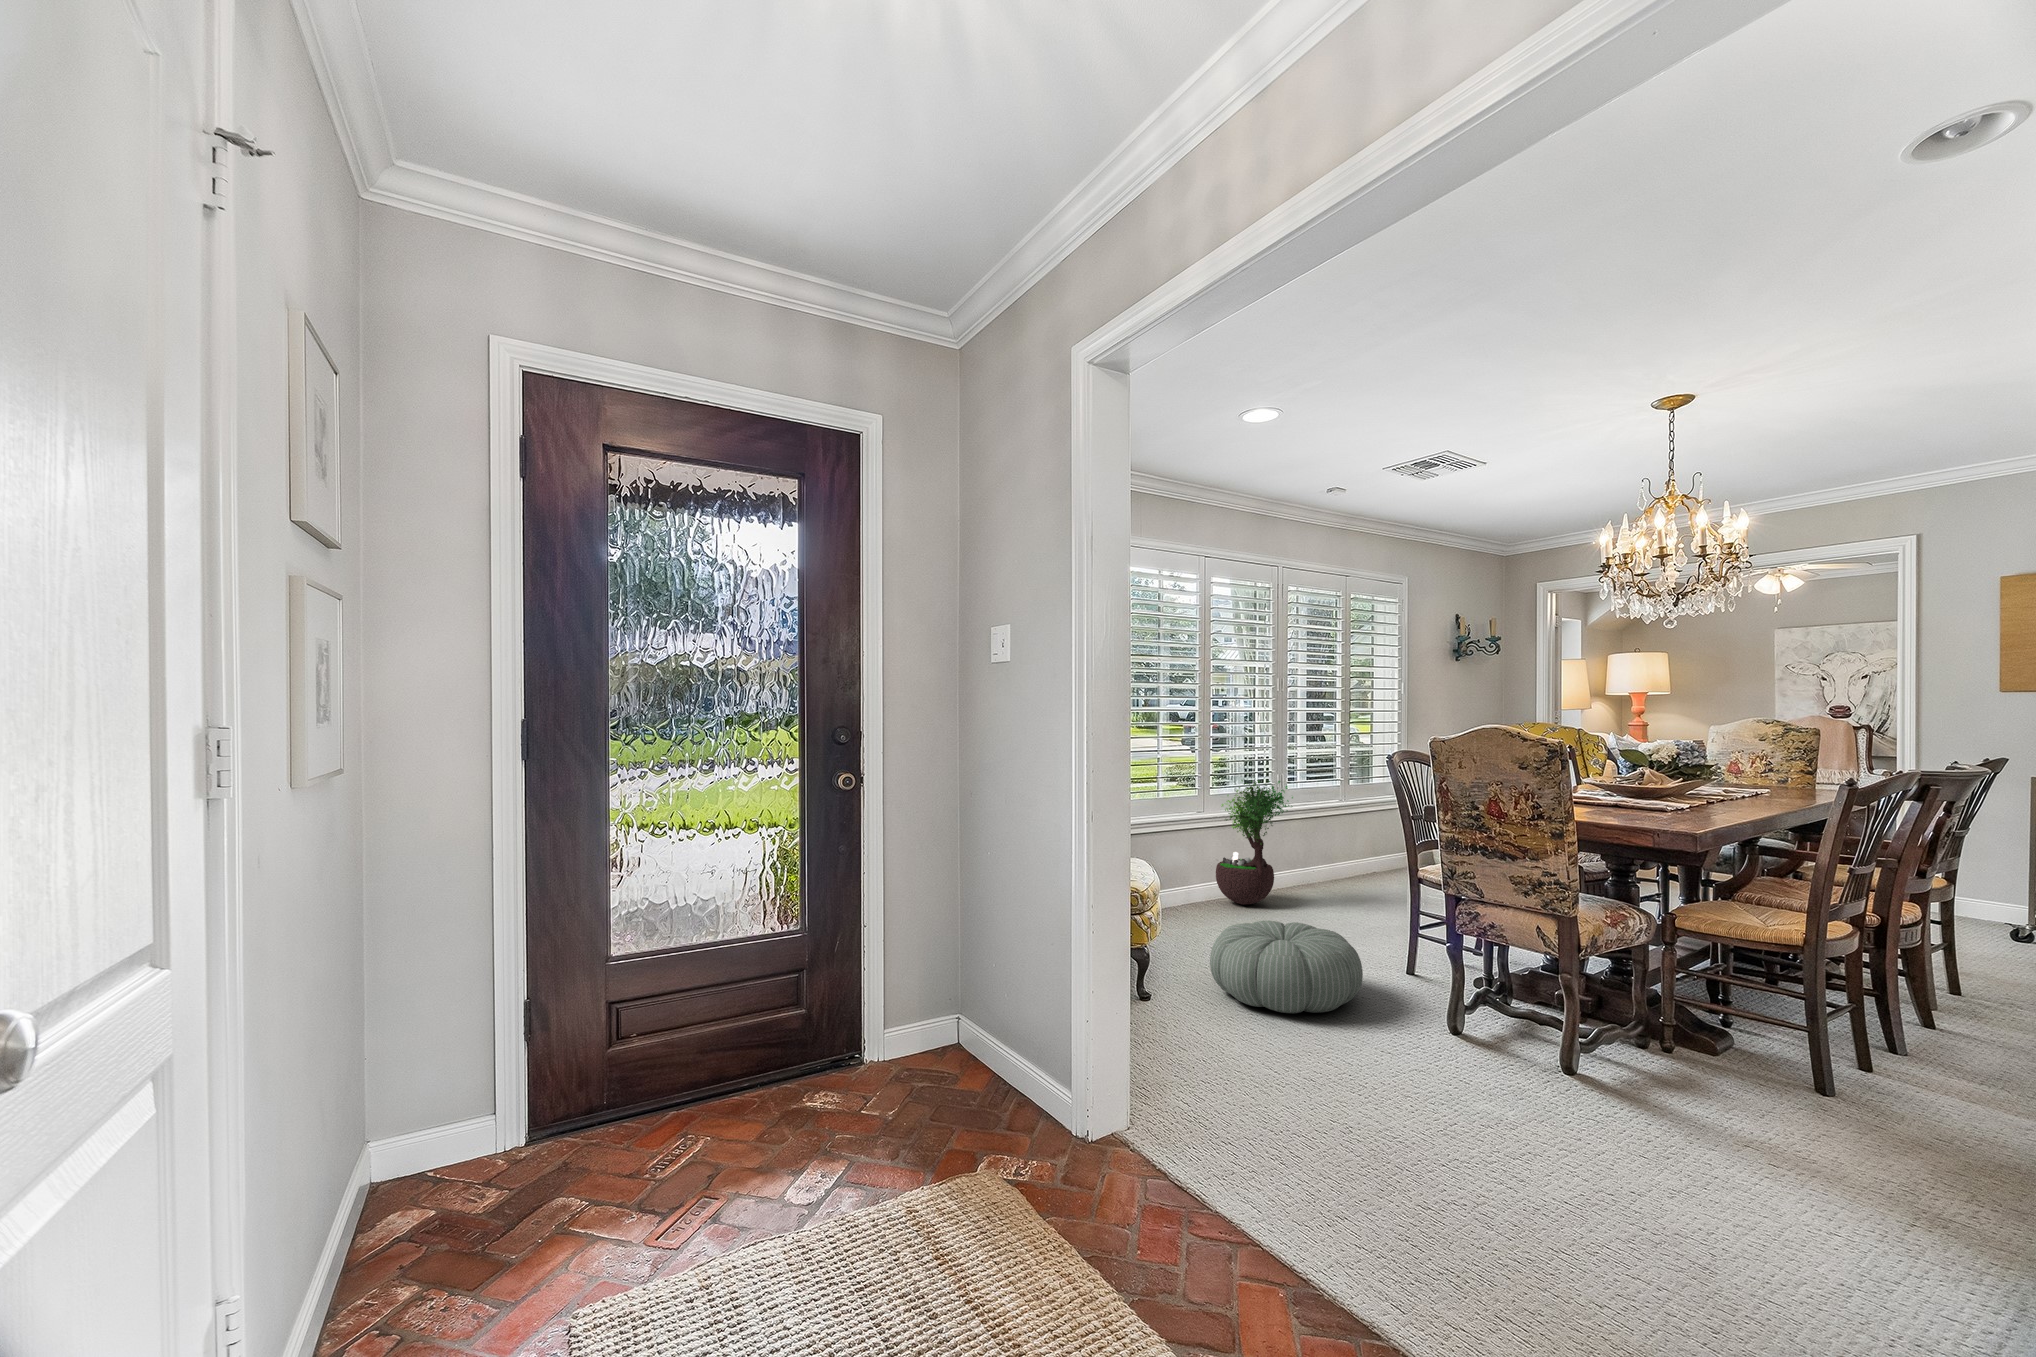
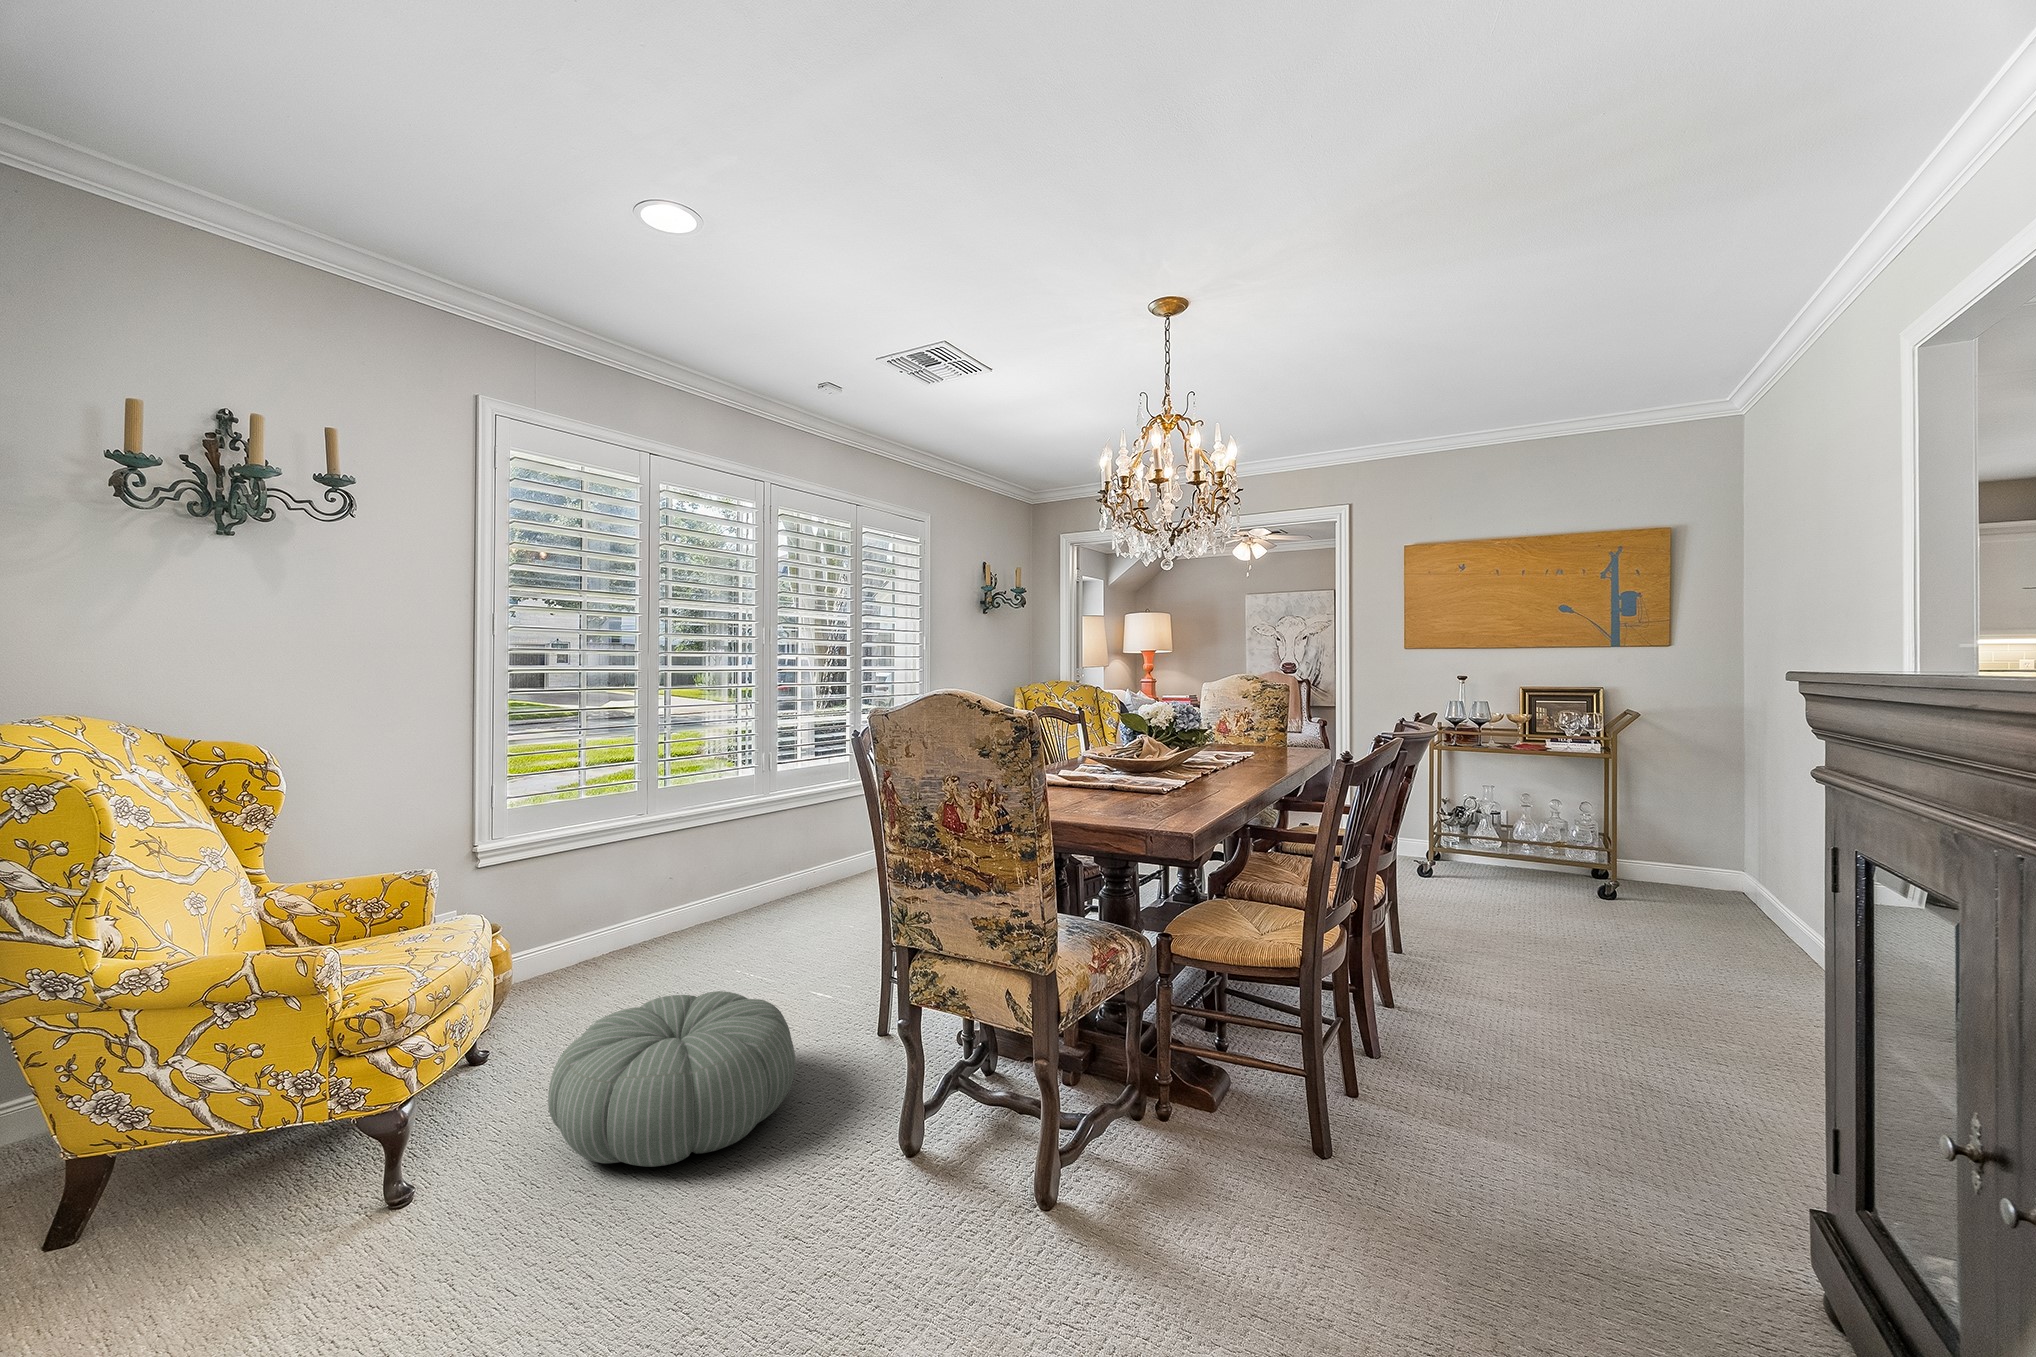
potted tree: present [1216,773,1293,905] -> none [665,759,770,937]

